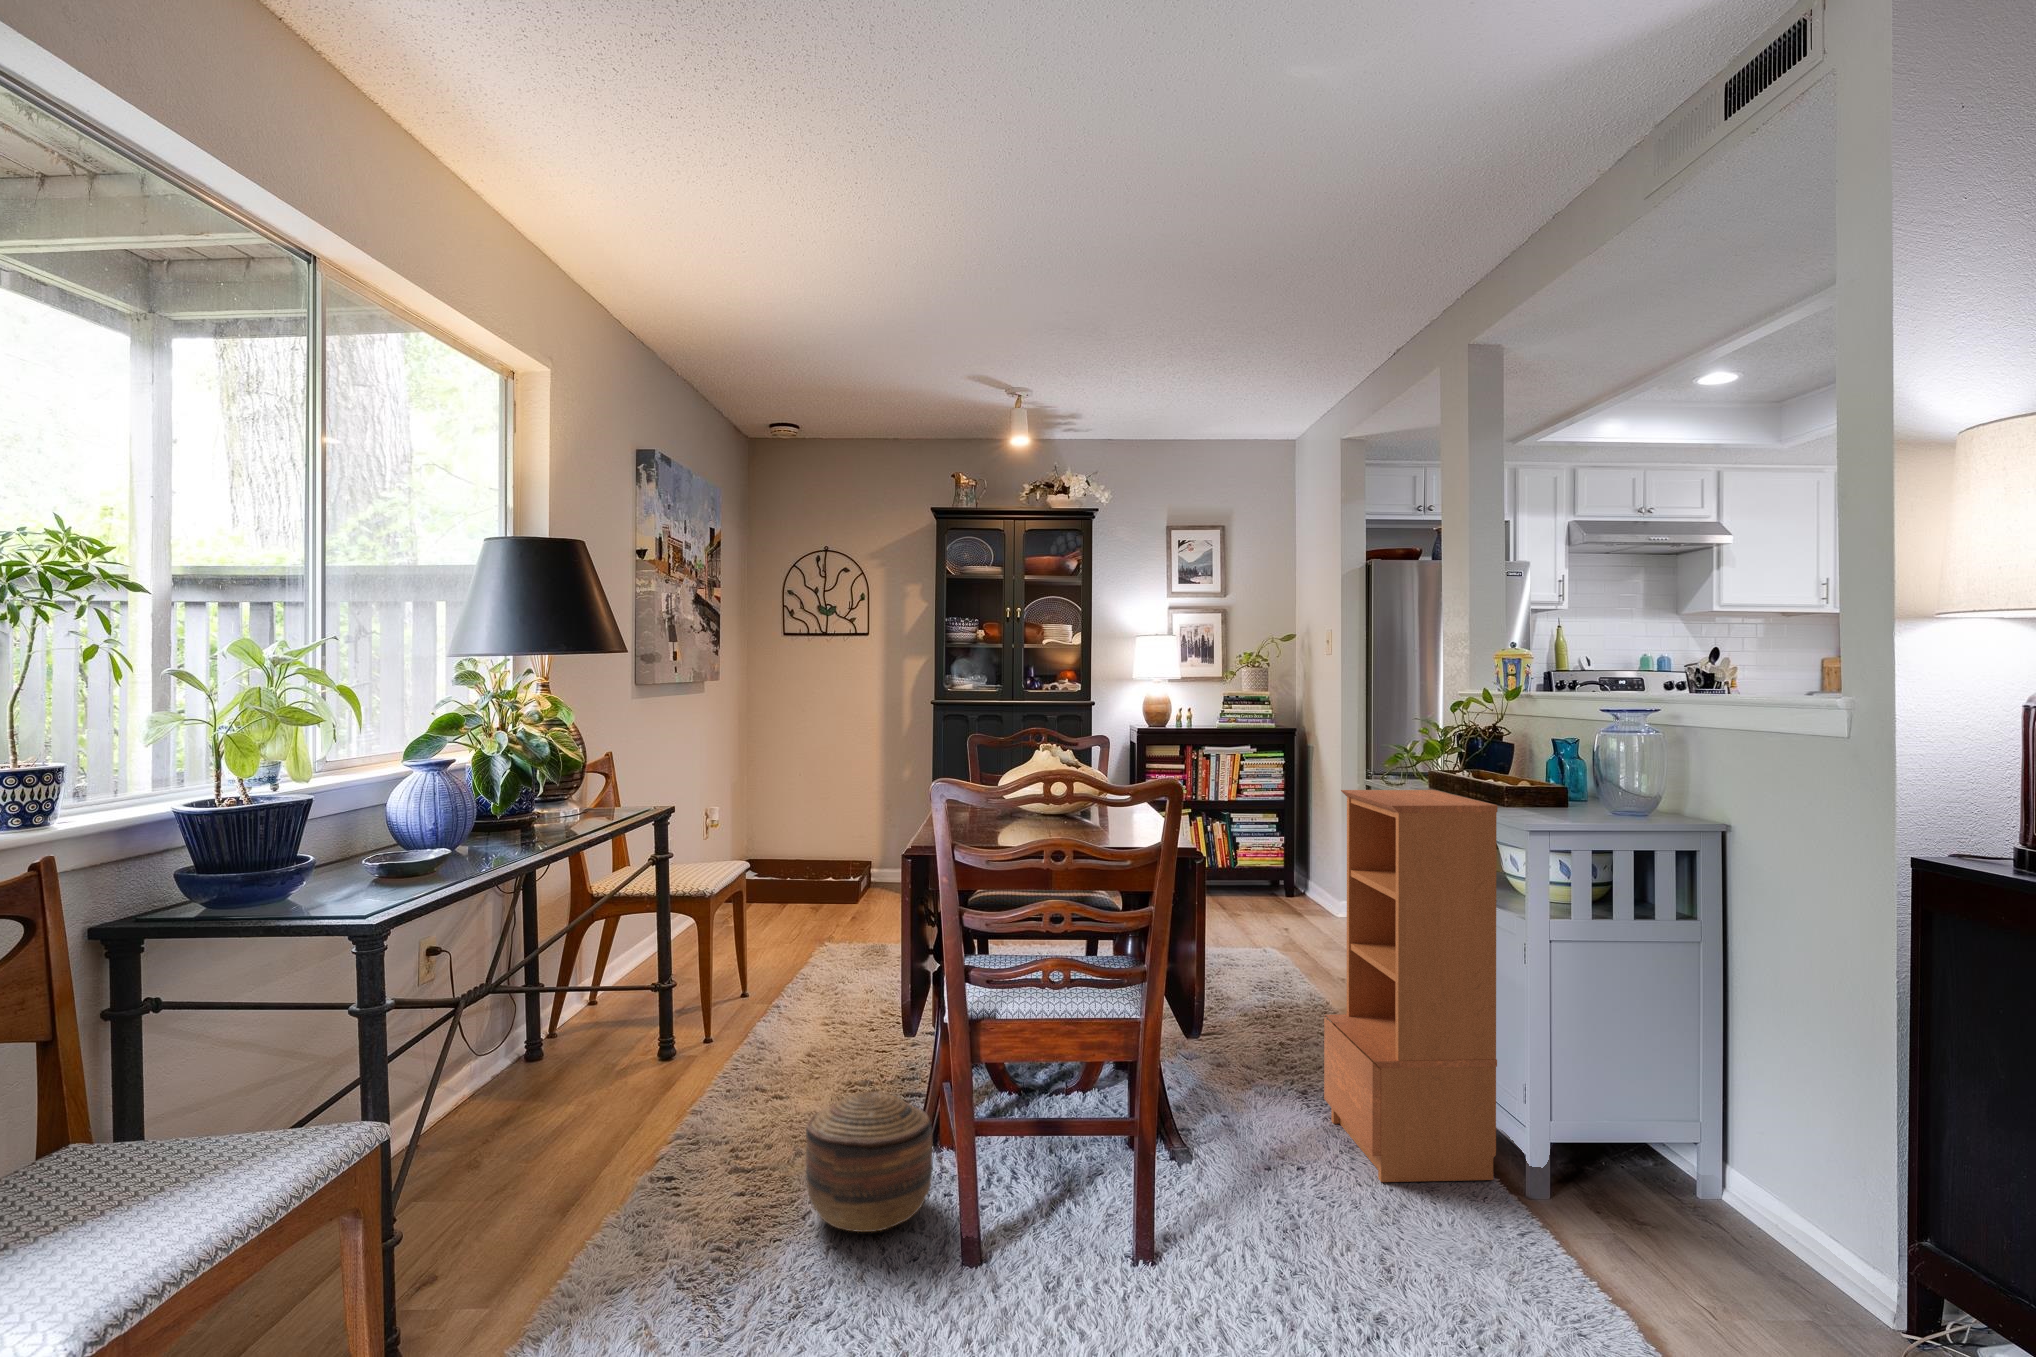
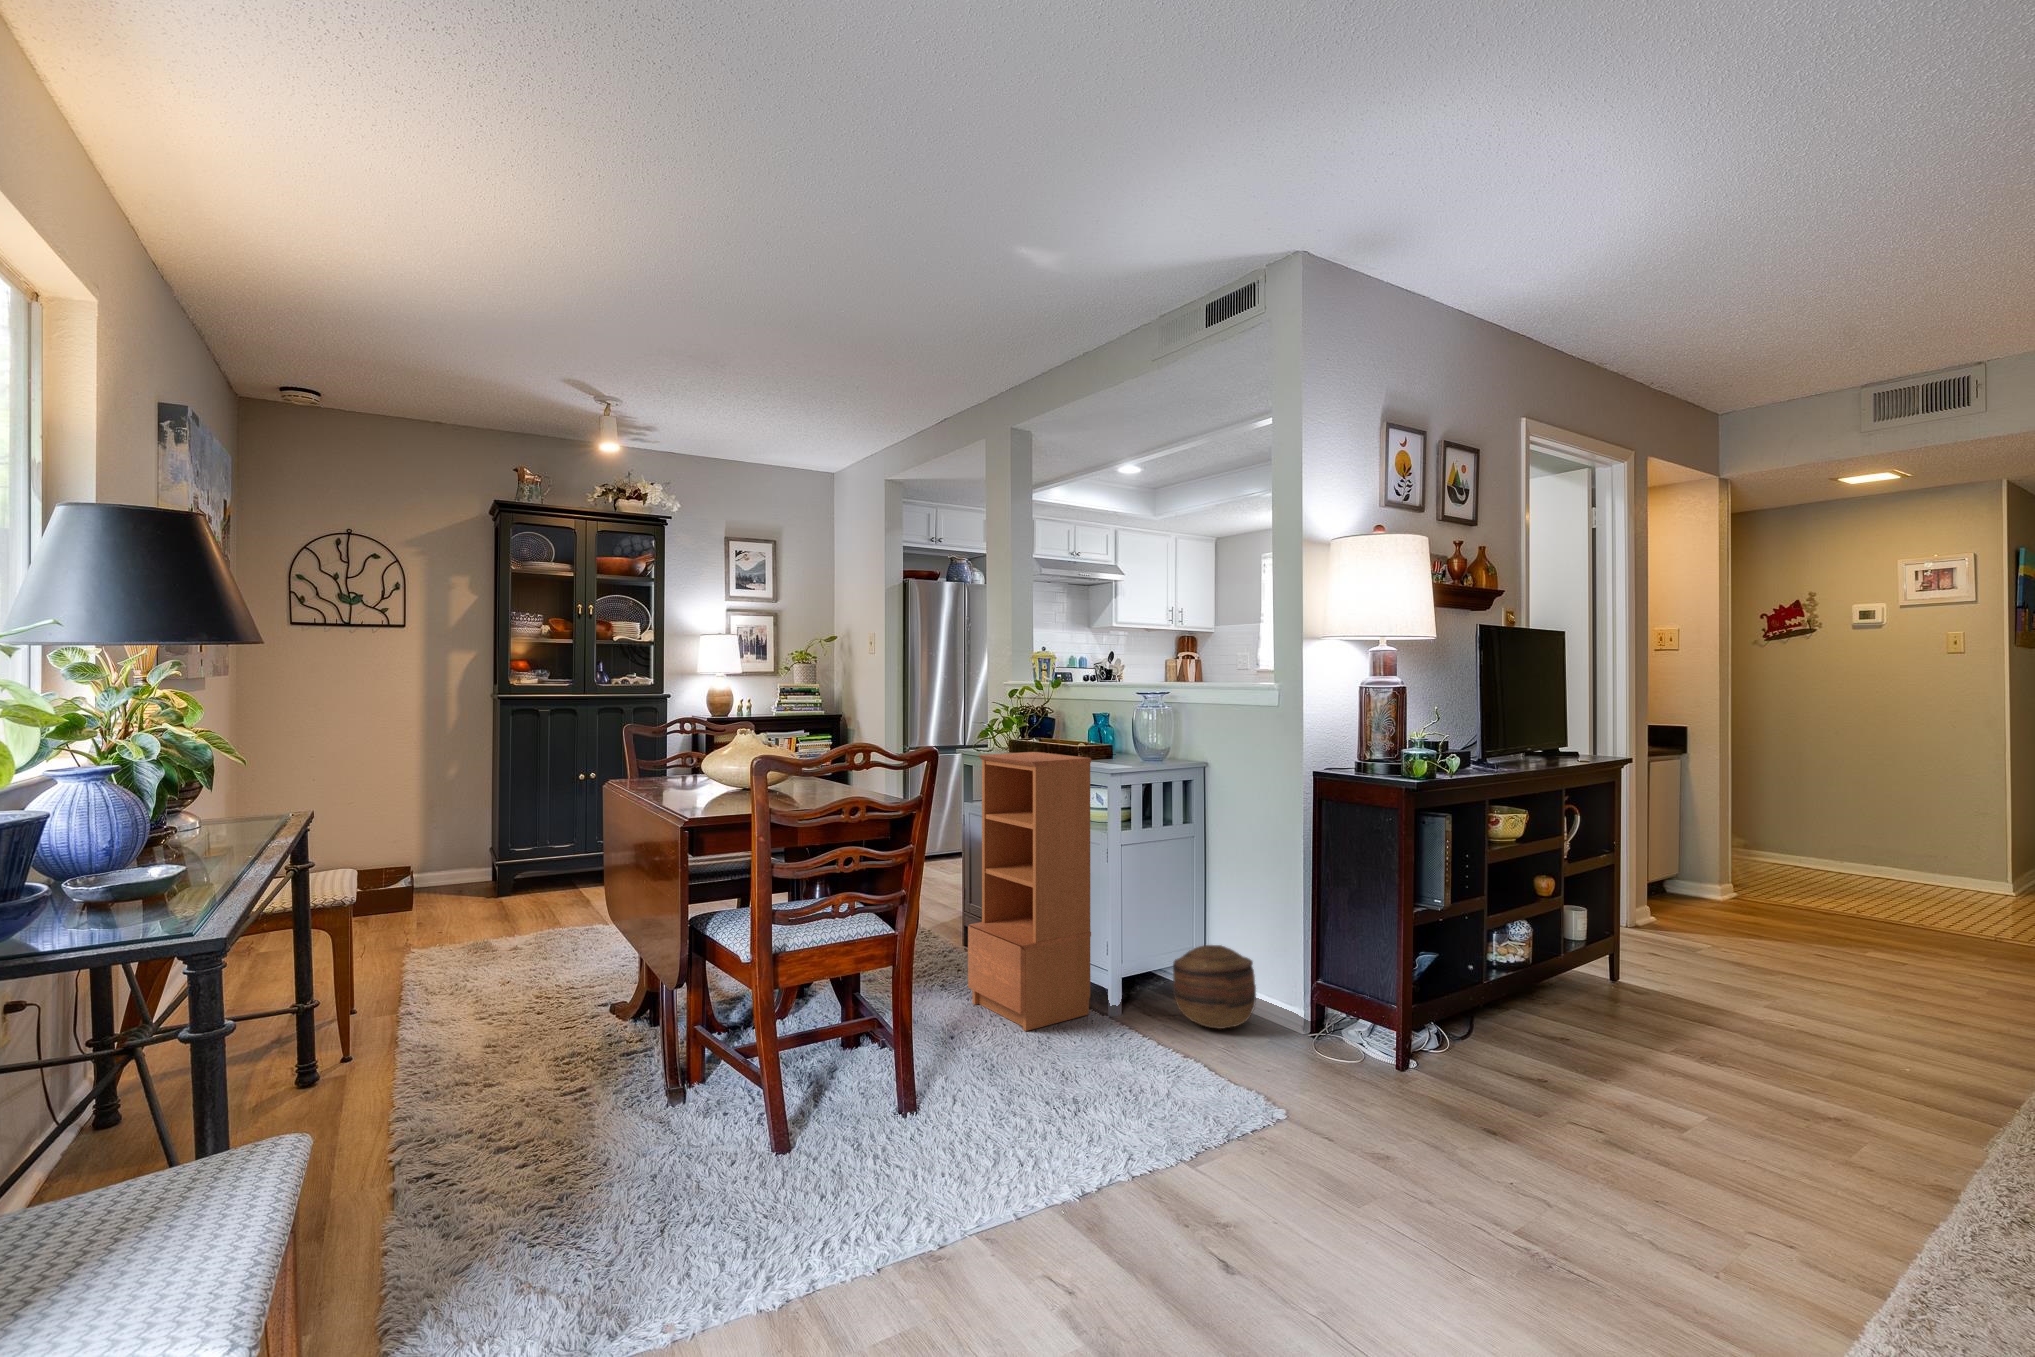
basket: present [806,1092,933,1232] -> present [1173,945,1256,1029]

